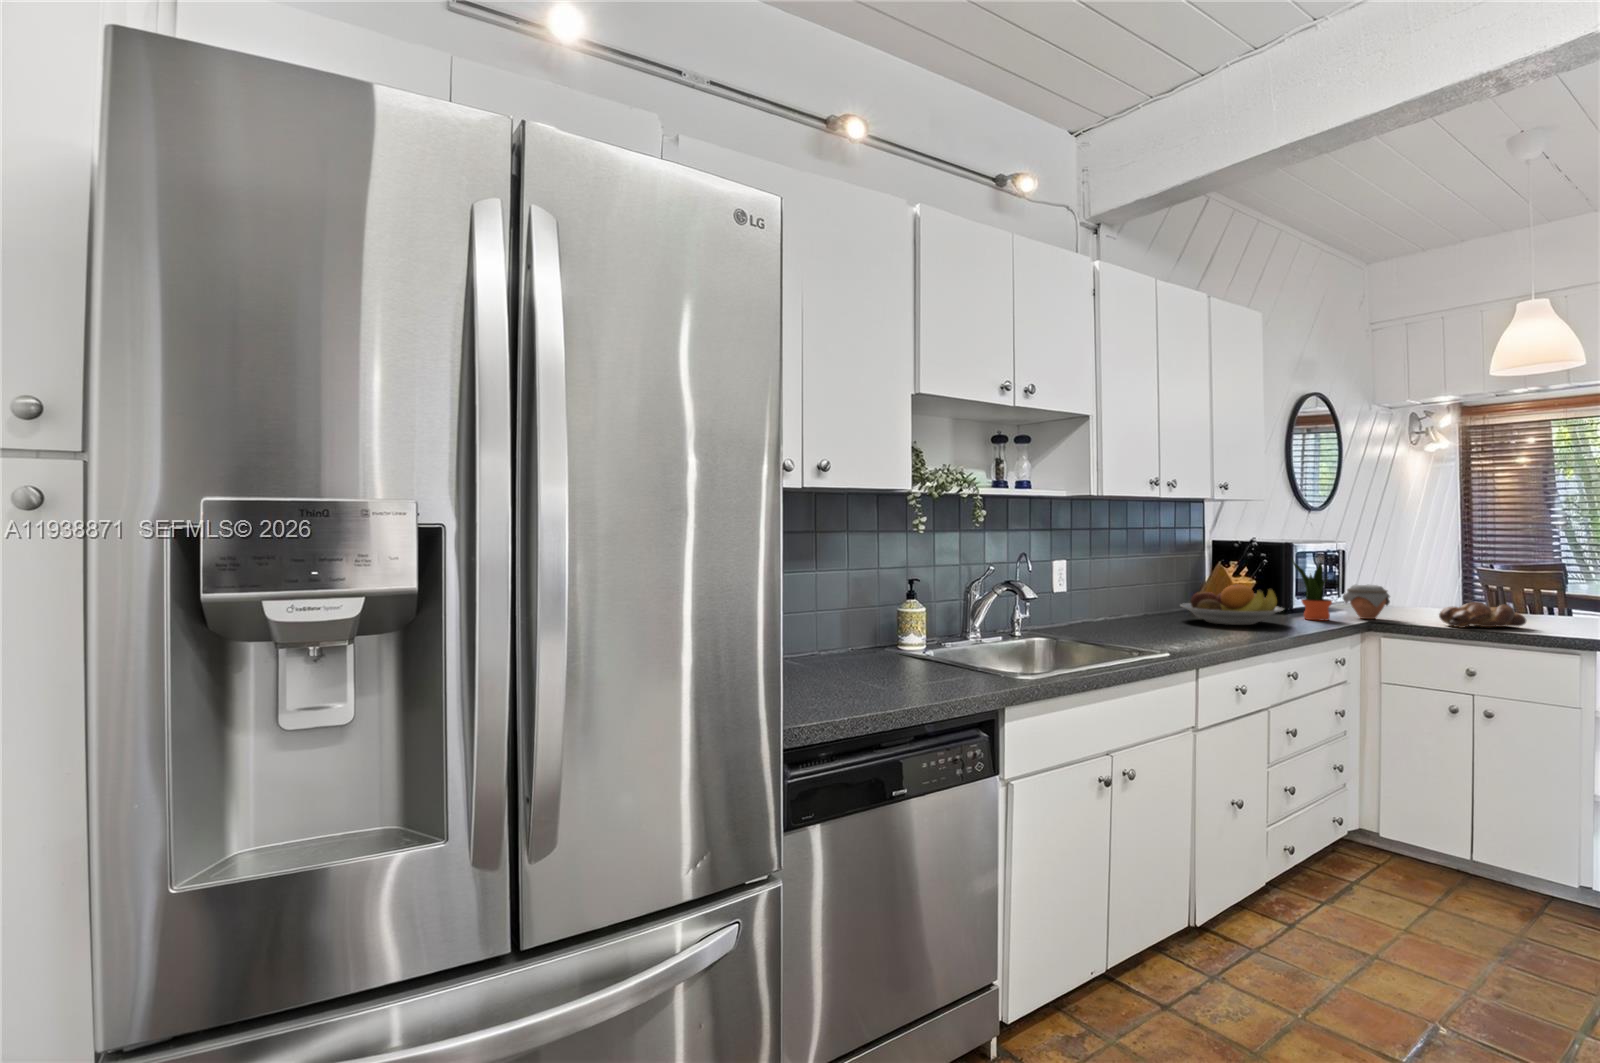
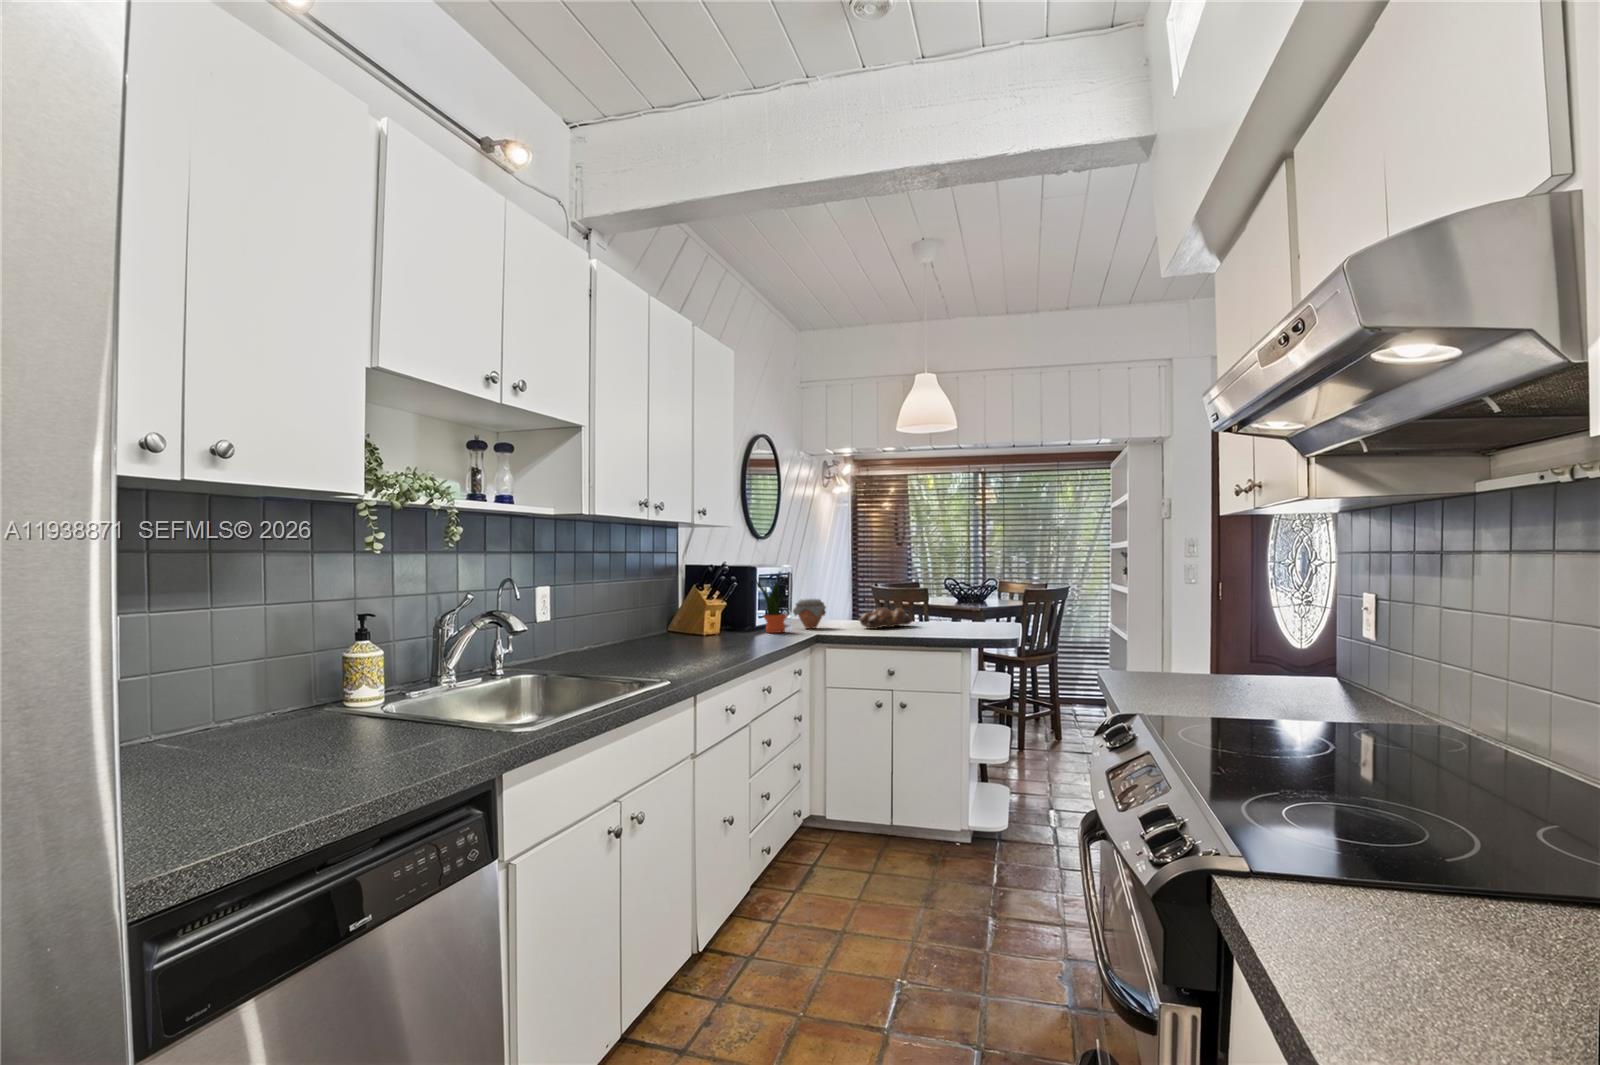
fruit bowl: present [1180,584,1283,625] -> none [665,603,753,643]

